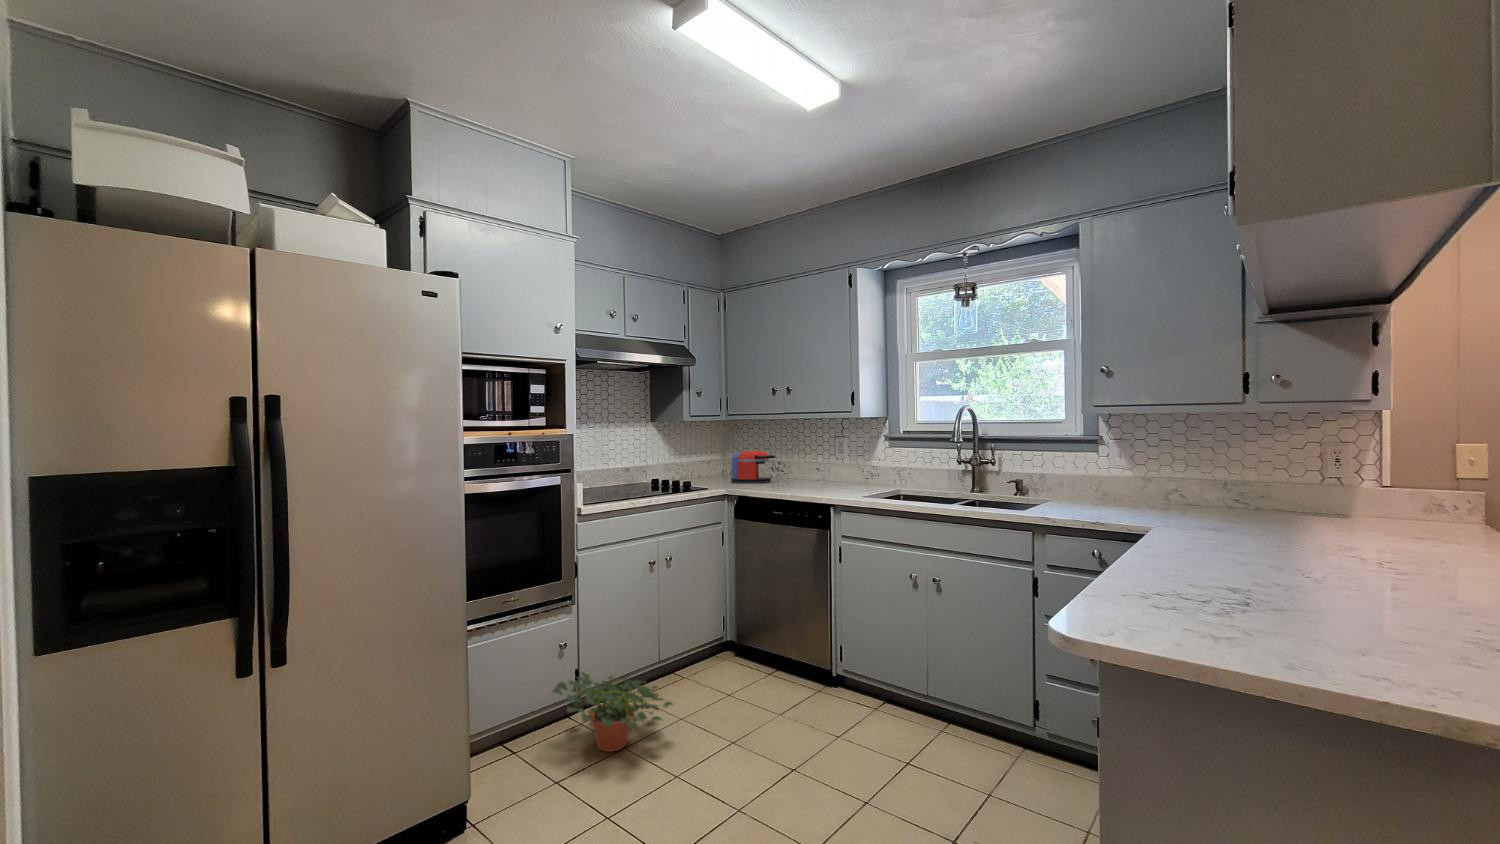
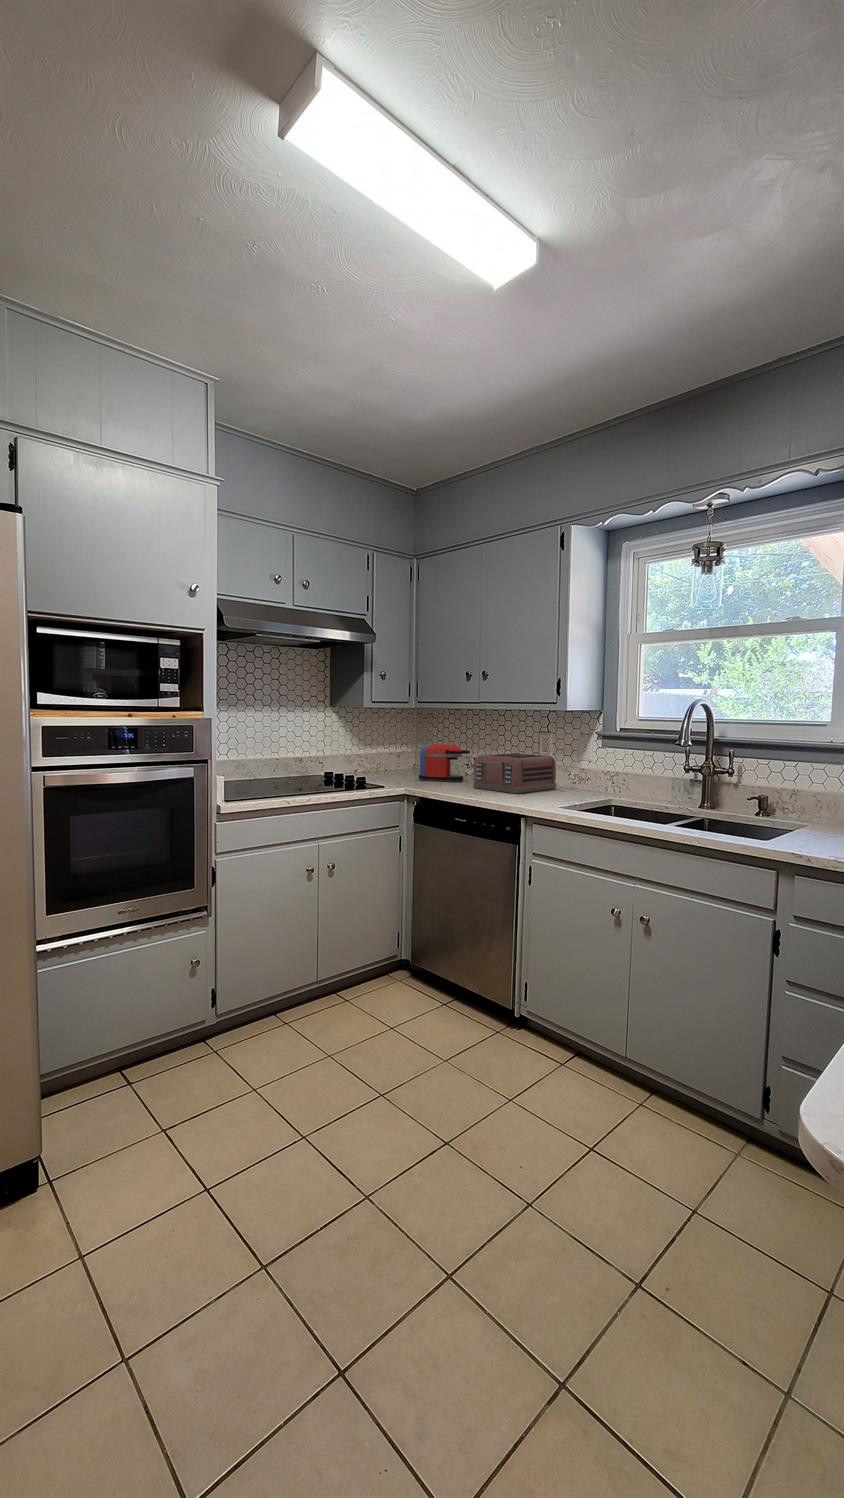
toaster: none [782,456,852,489] -> present [473,753,557,793]
potted plant: present [552,672,673,752] -> none [168,997,315,1094]

